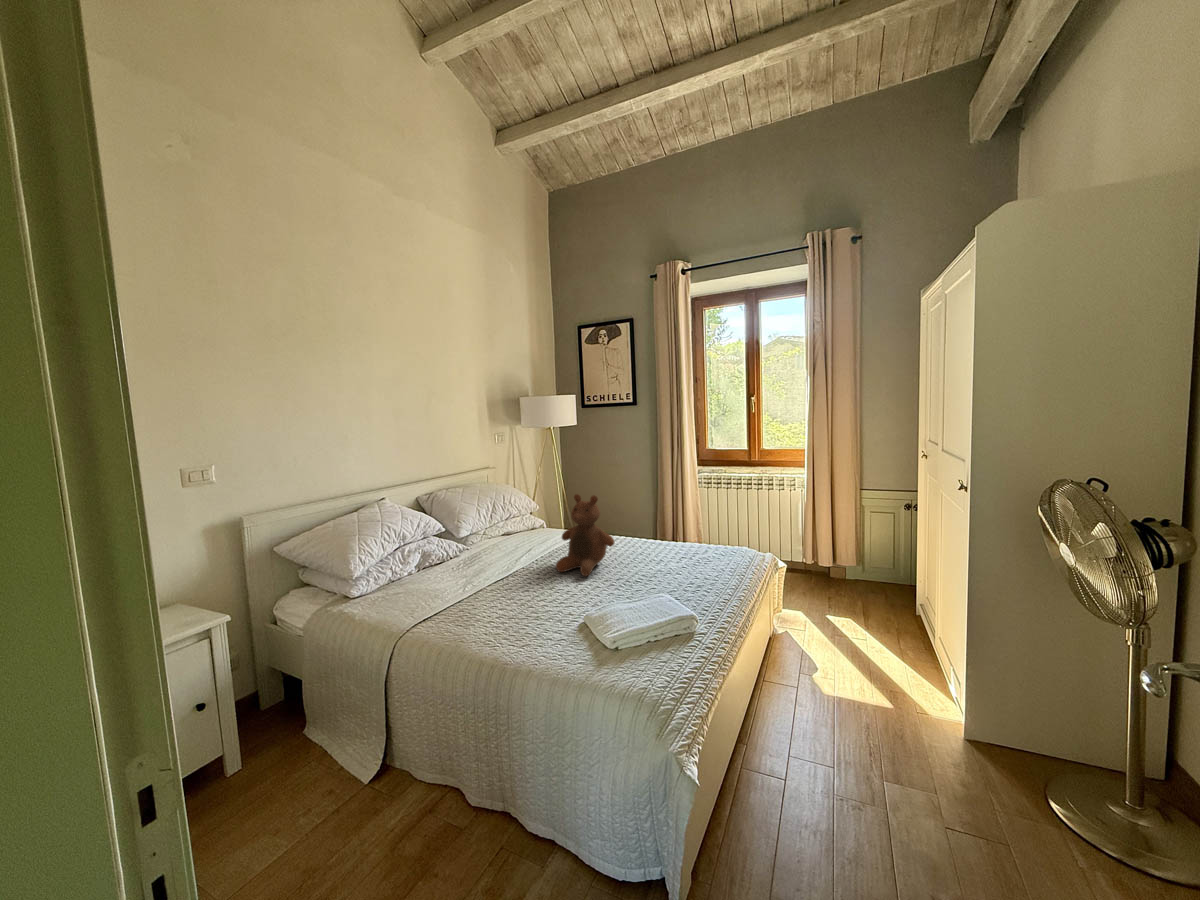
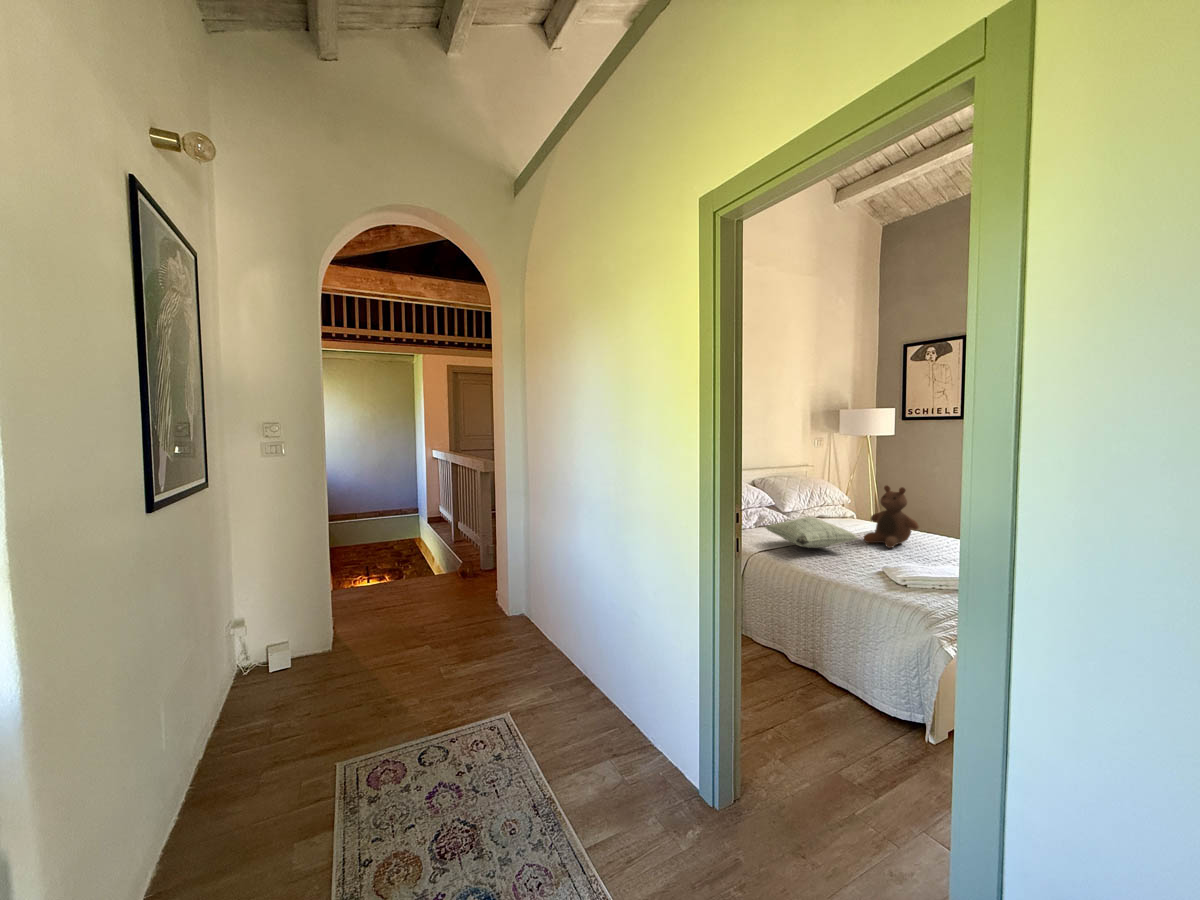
pillow: none [421,555,551,611] -> present [765,517,858,548]

